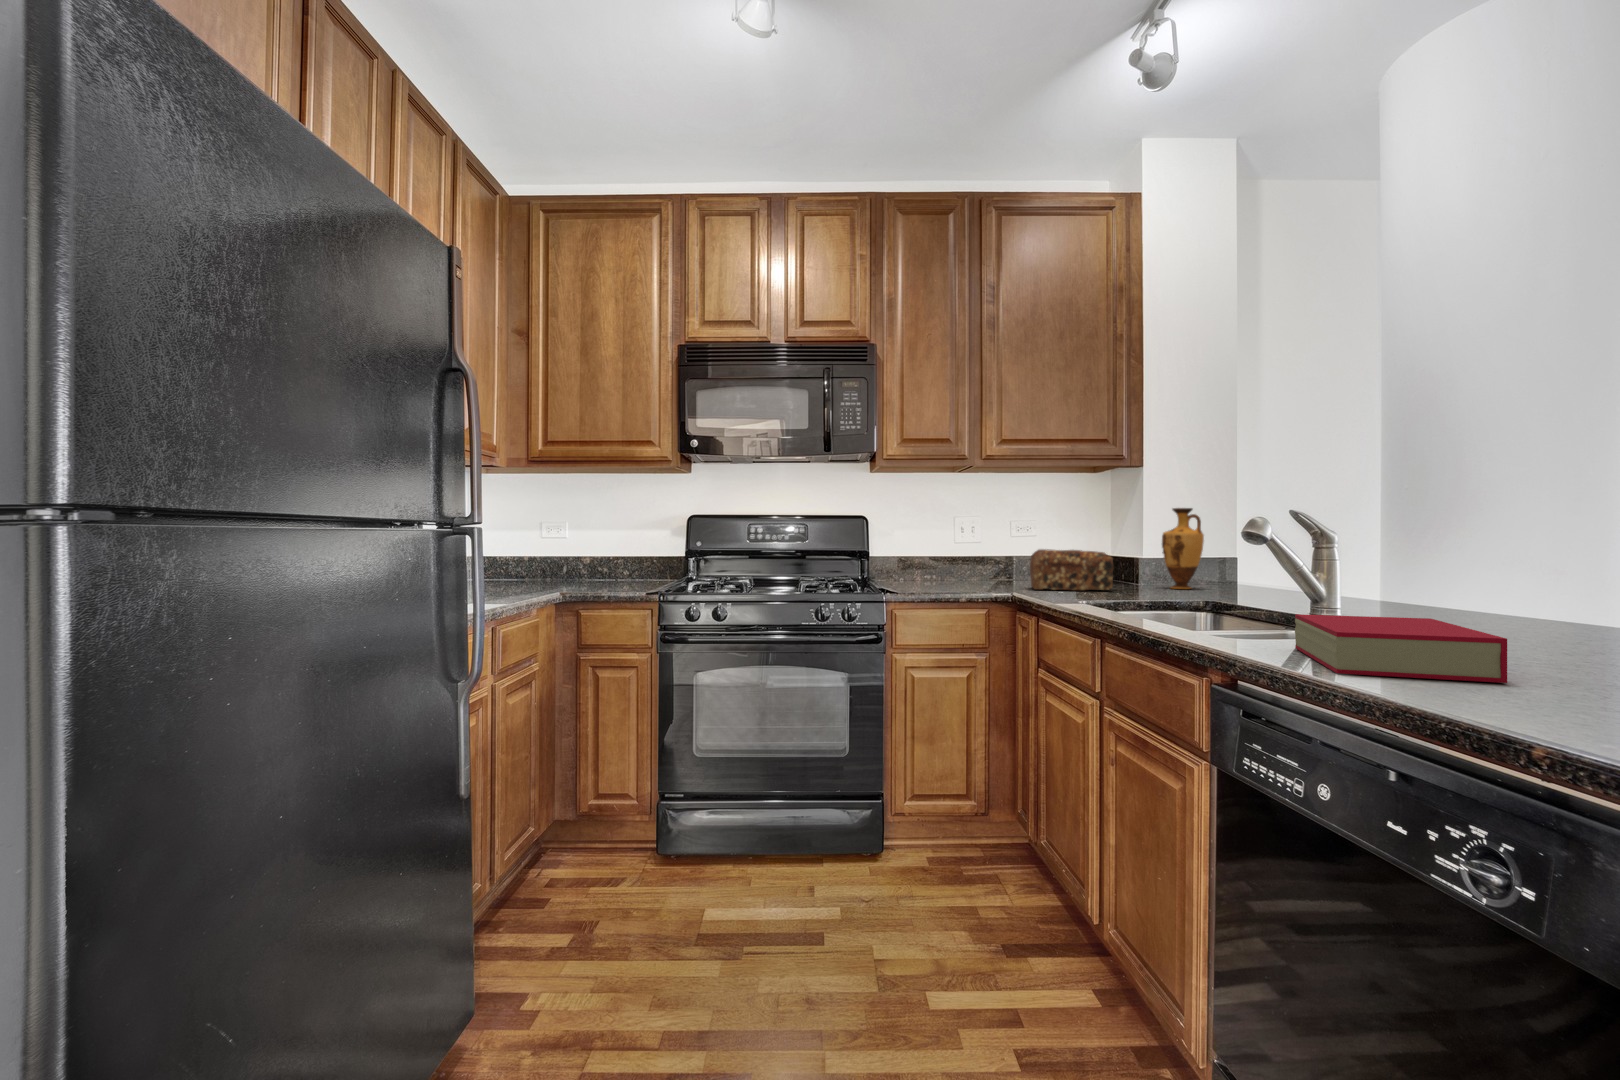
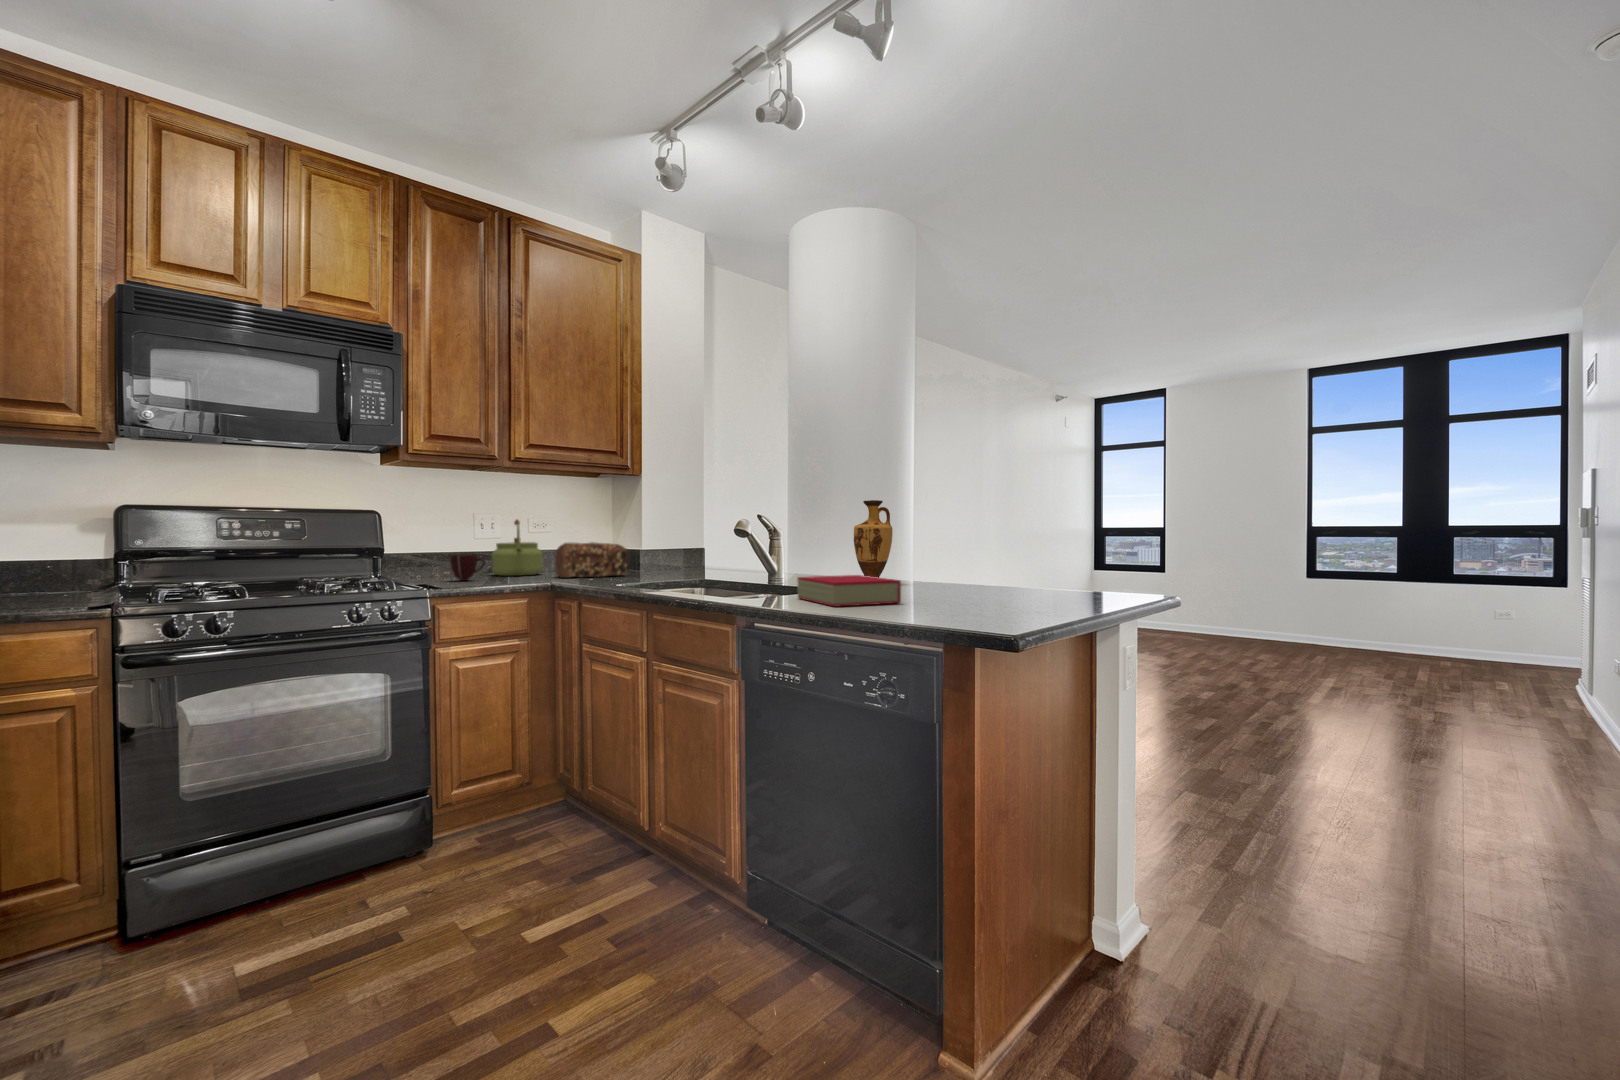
vase: present [1162,508,1204,589] -> present [854,500,892,578]
kettle: none [972,523,1025,584] -> present [492,520,543,576]
mug: none [921,561,953,587] -> present [450,555,485,581]

